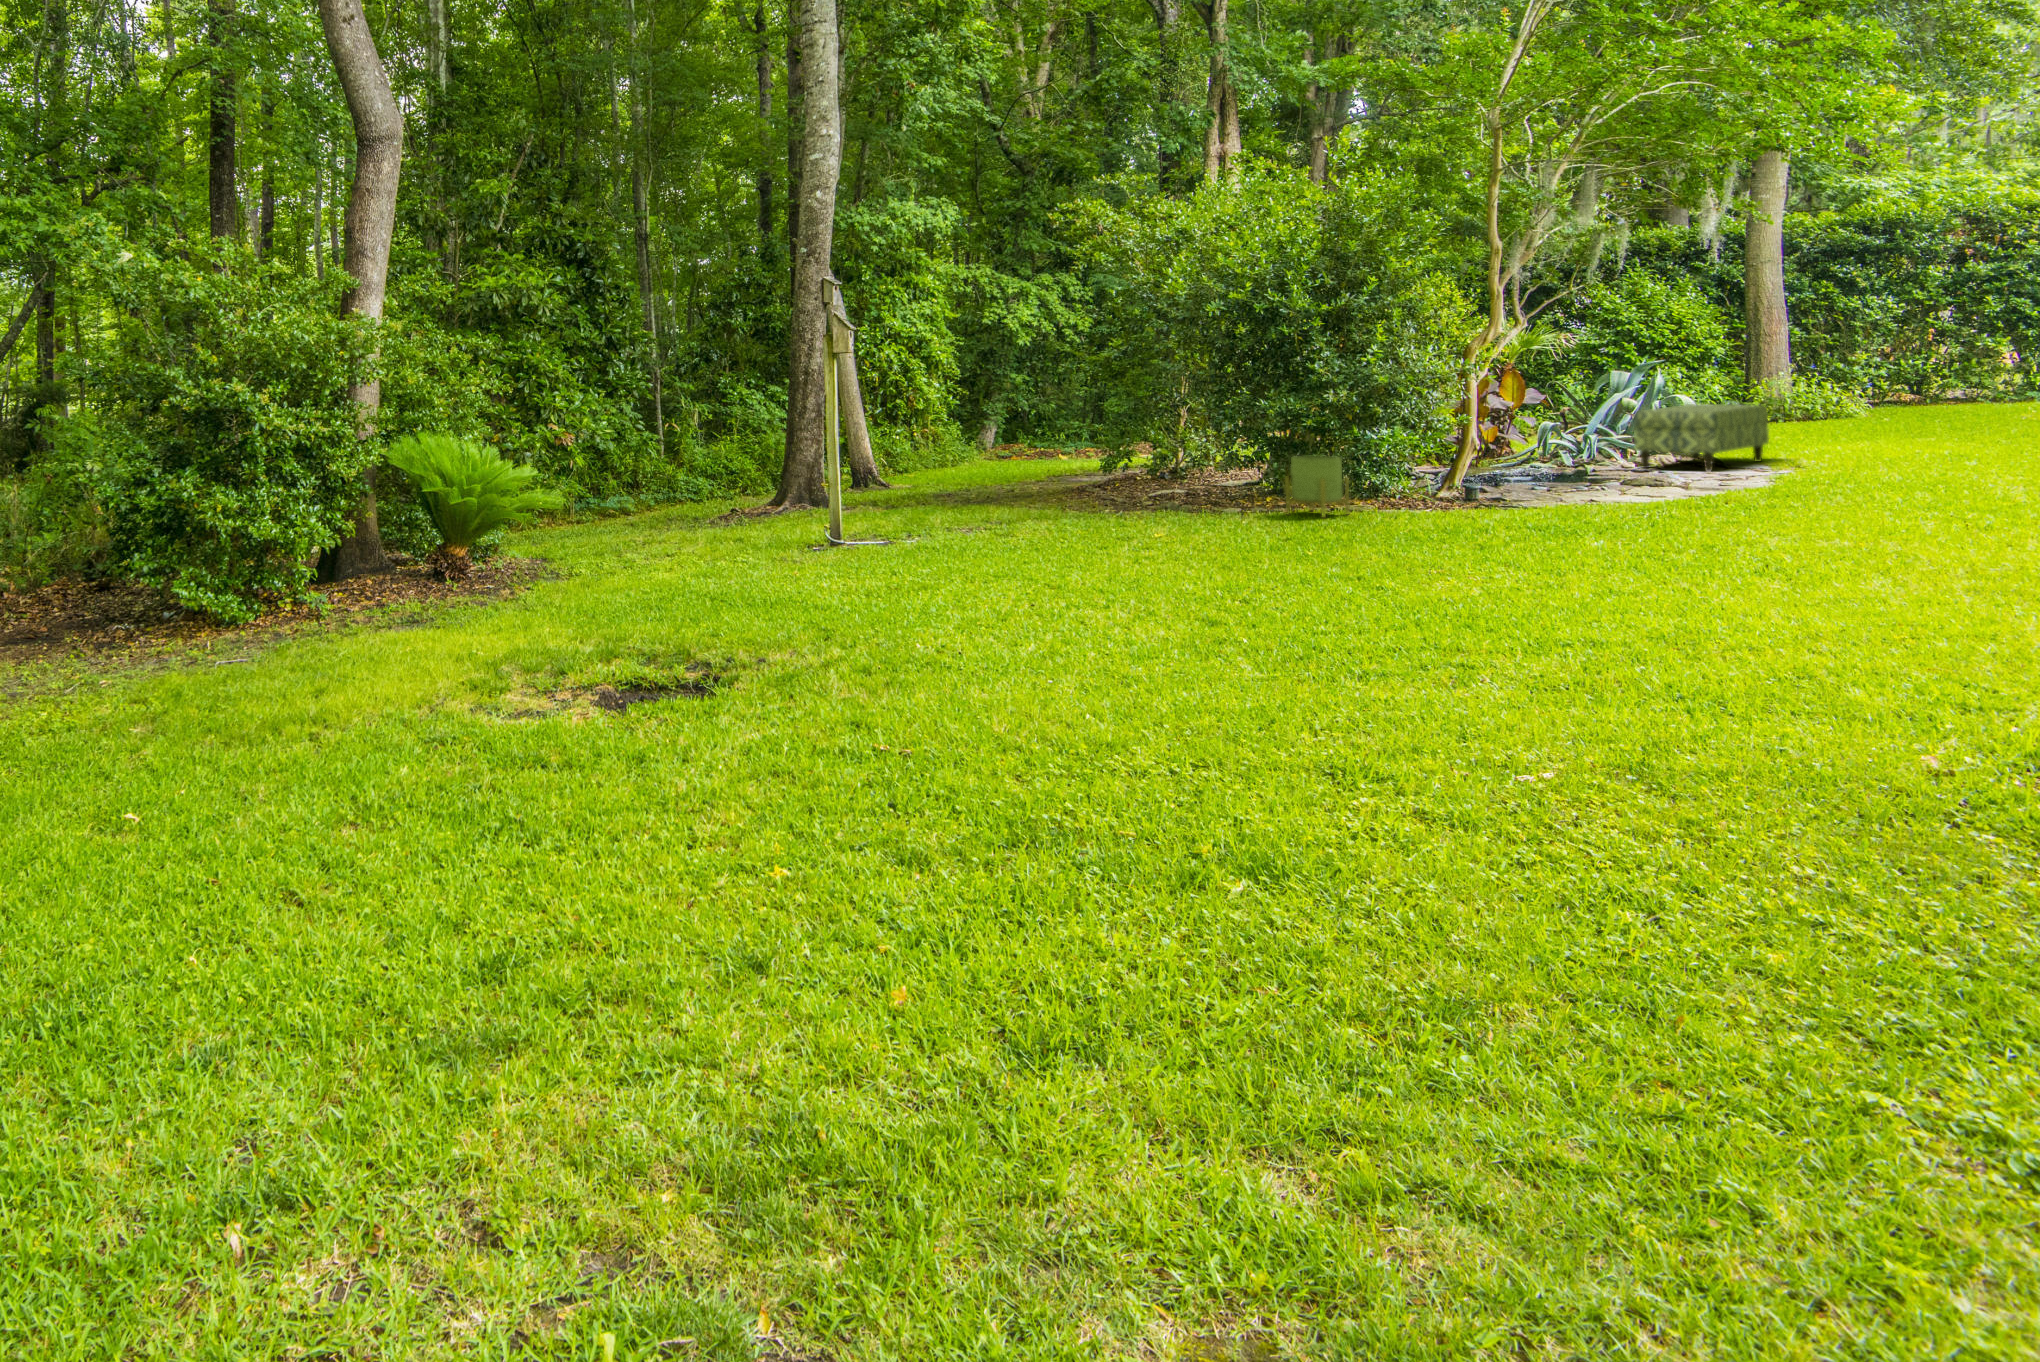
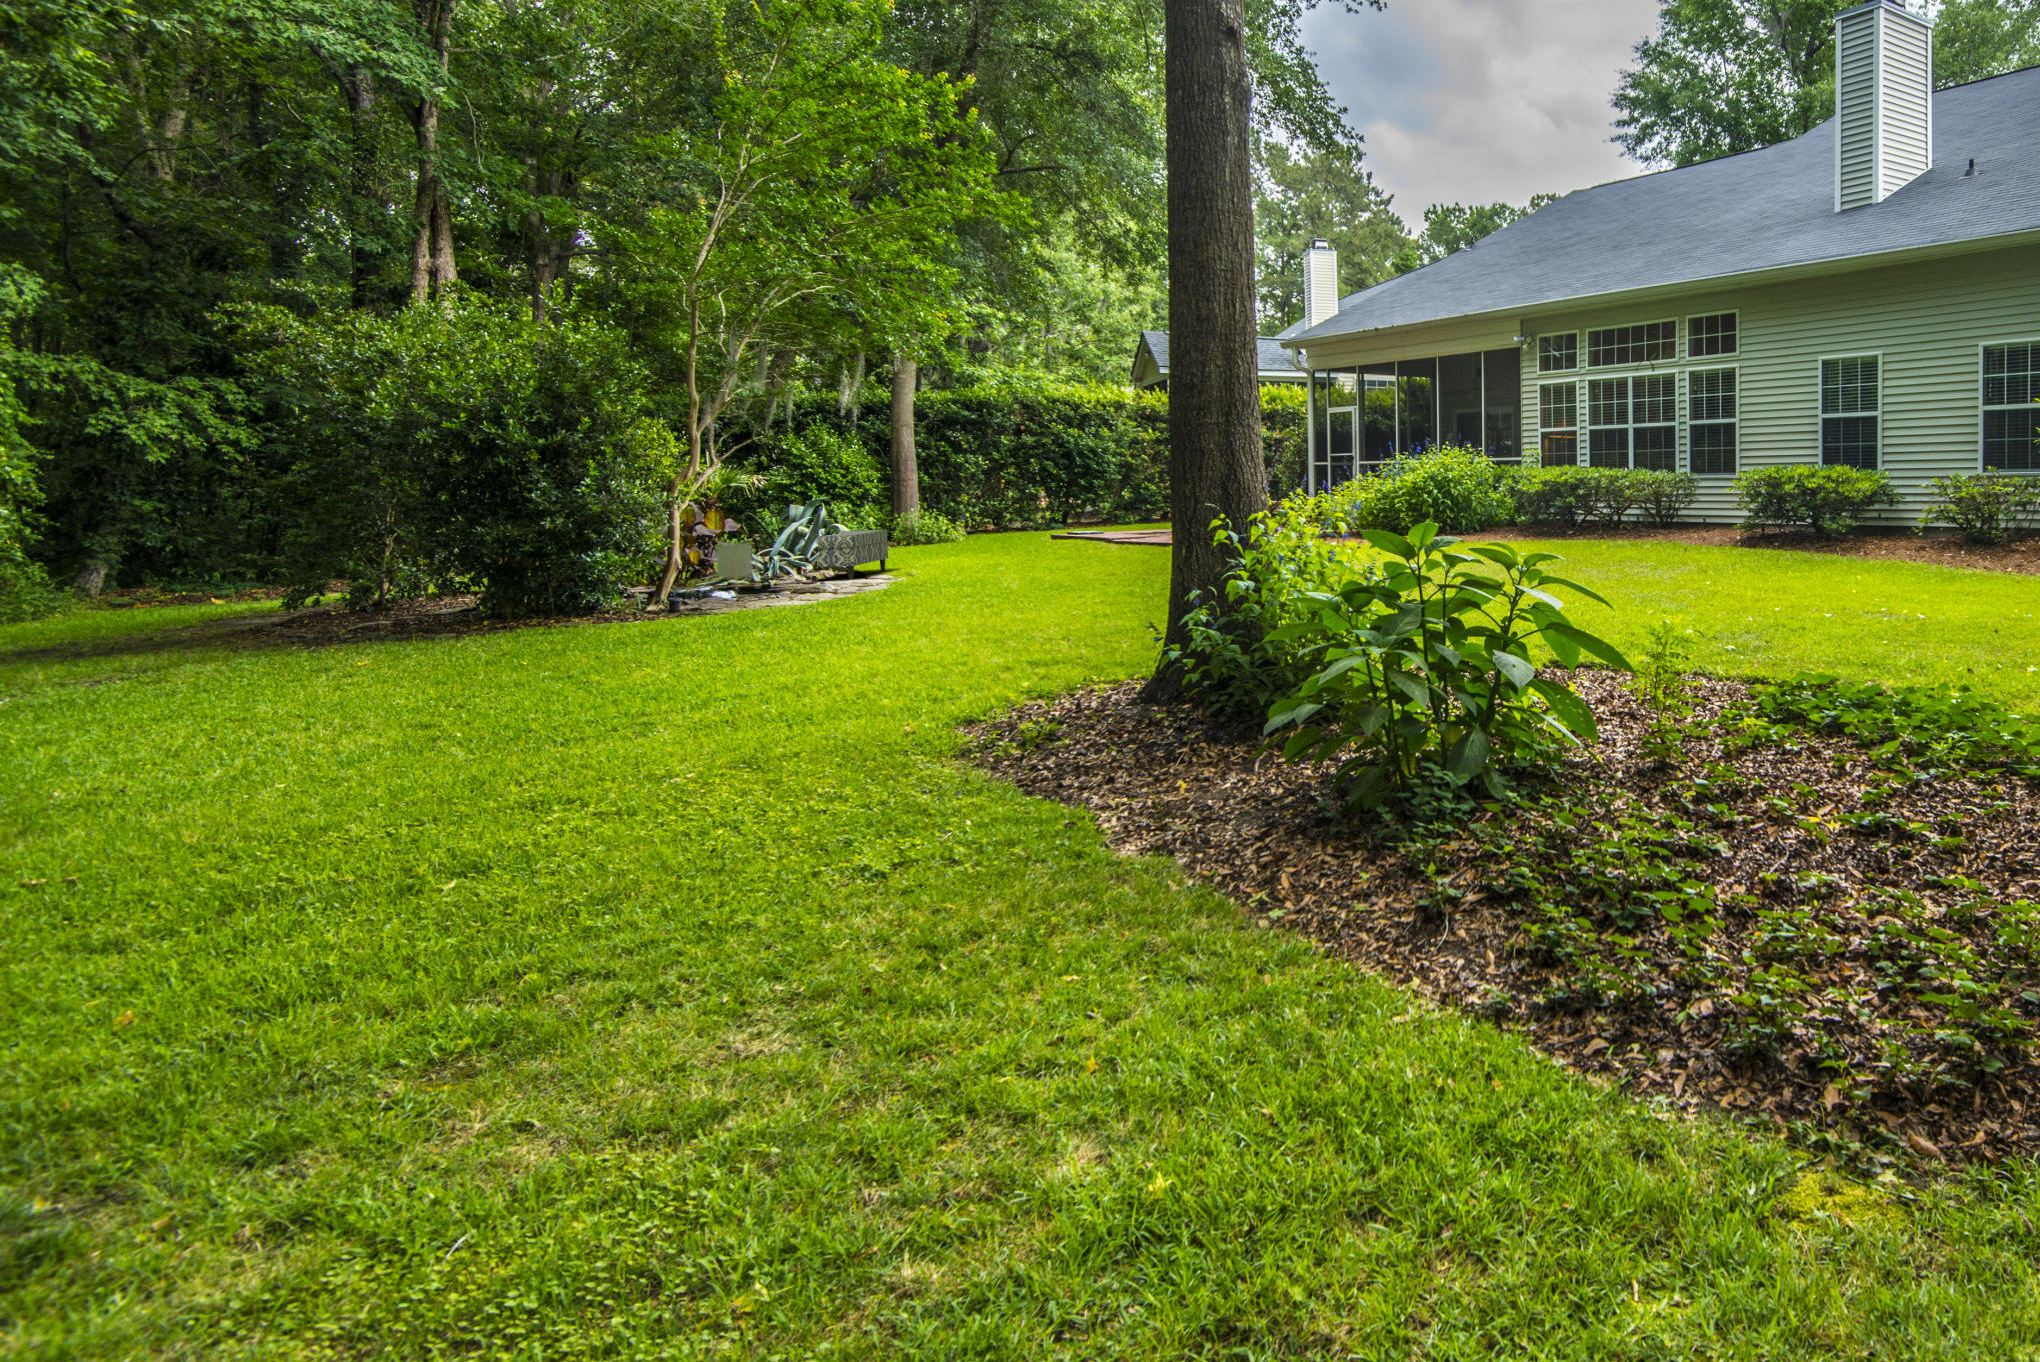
planter: present [1285,456,1350,517] -> present [716,543,758,589]

